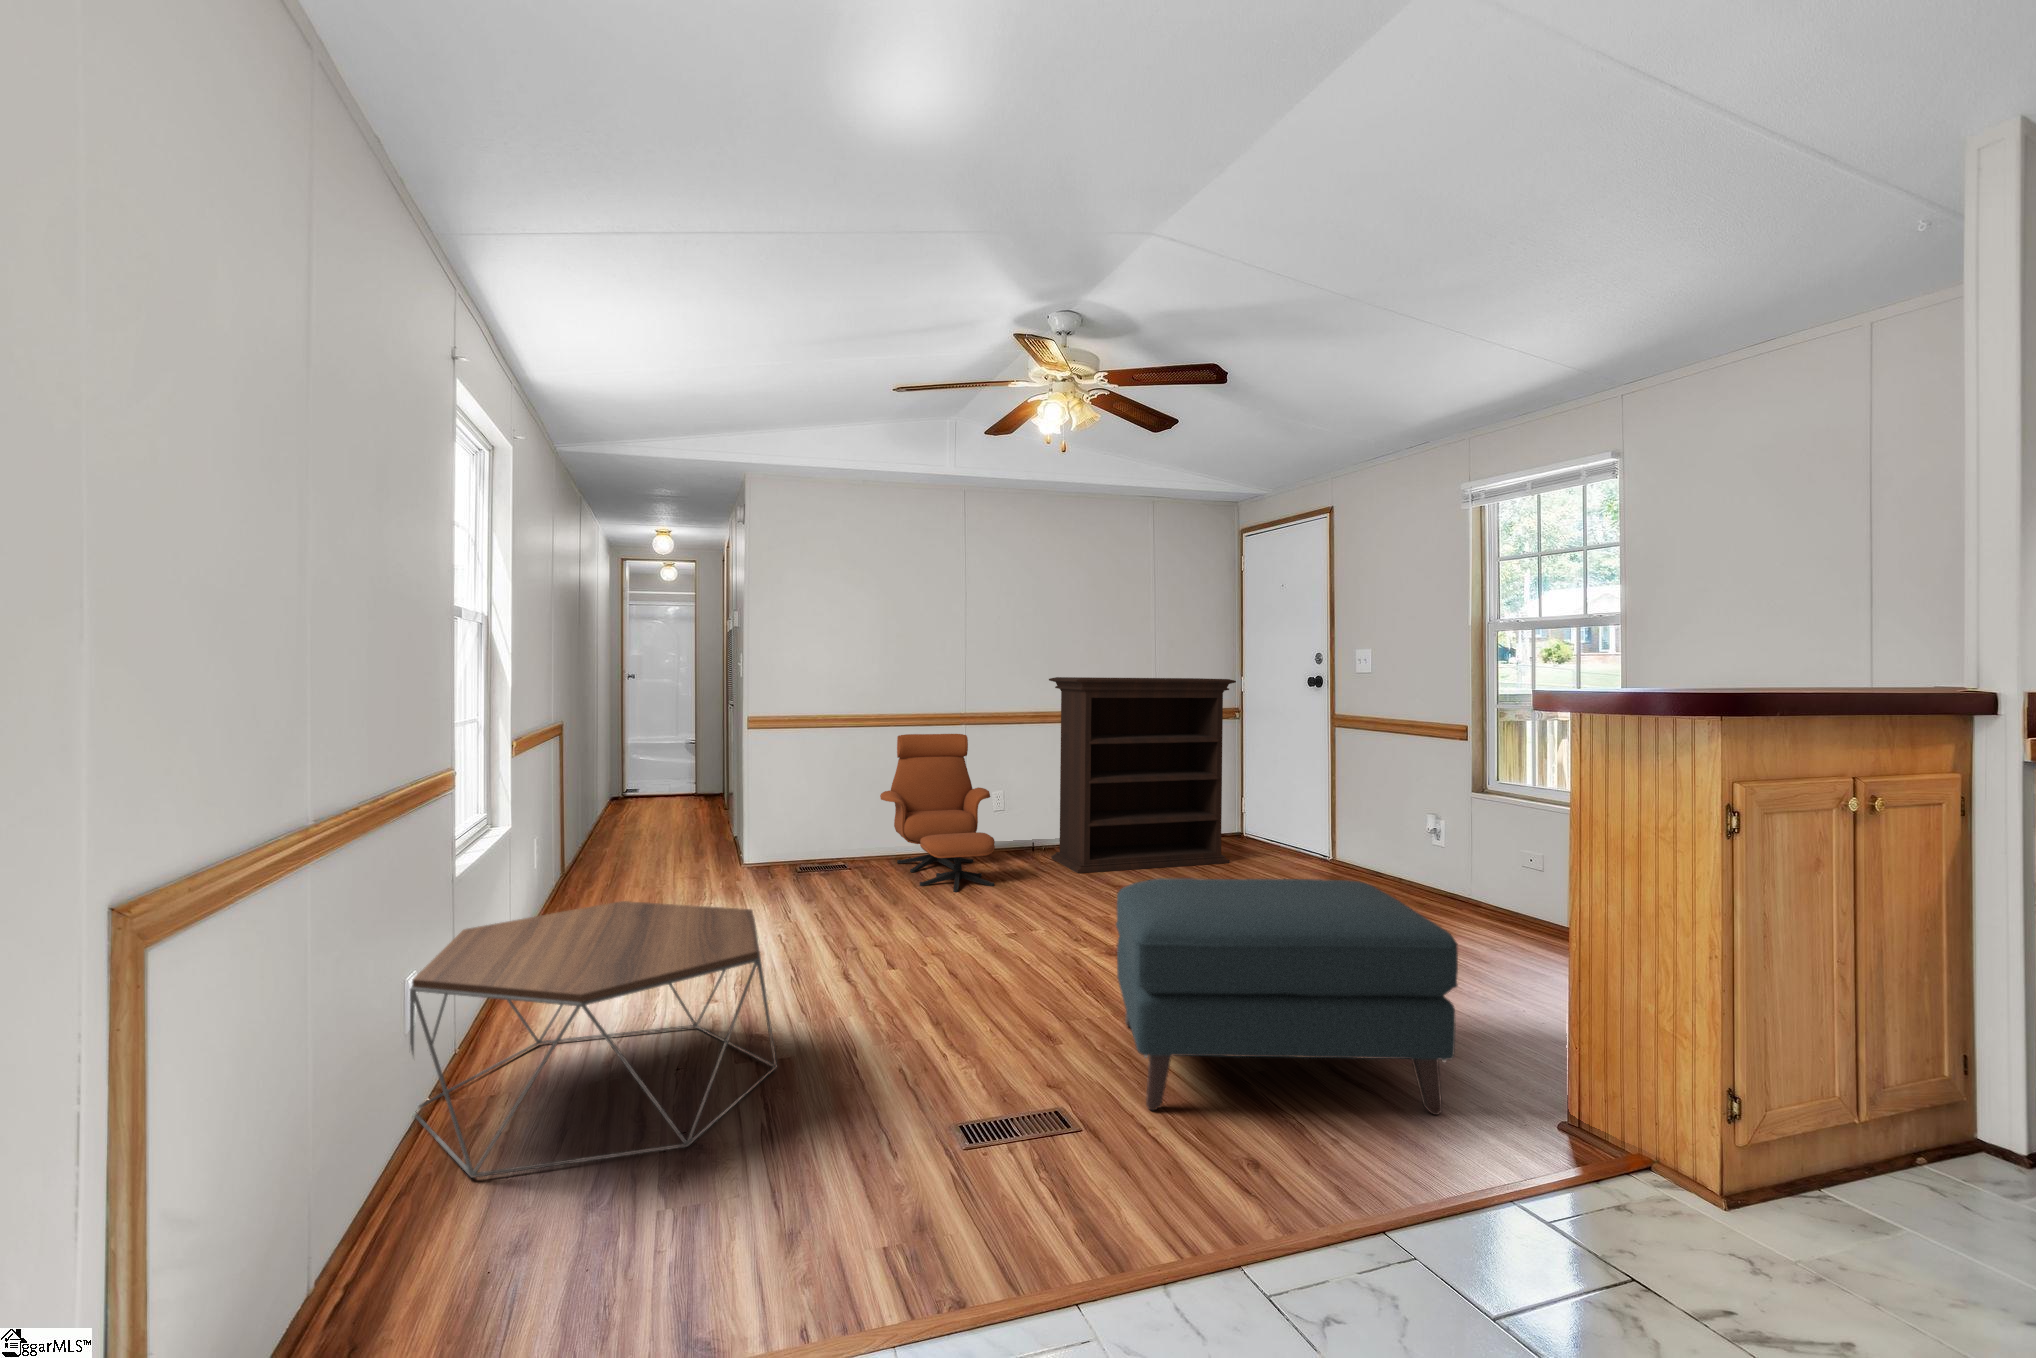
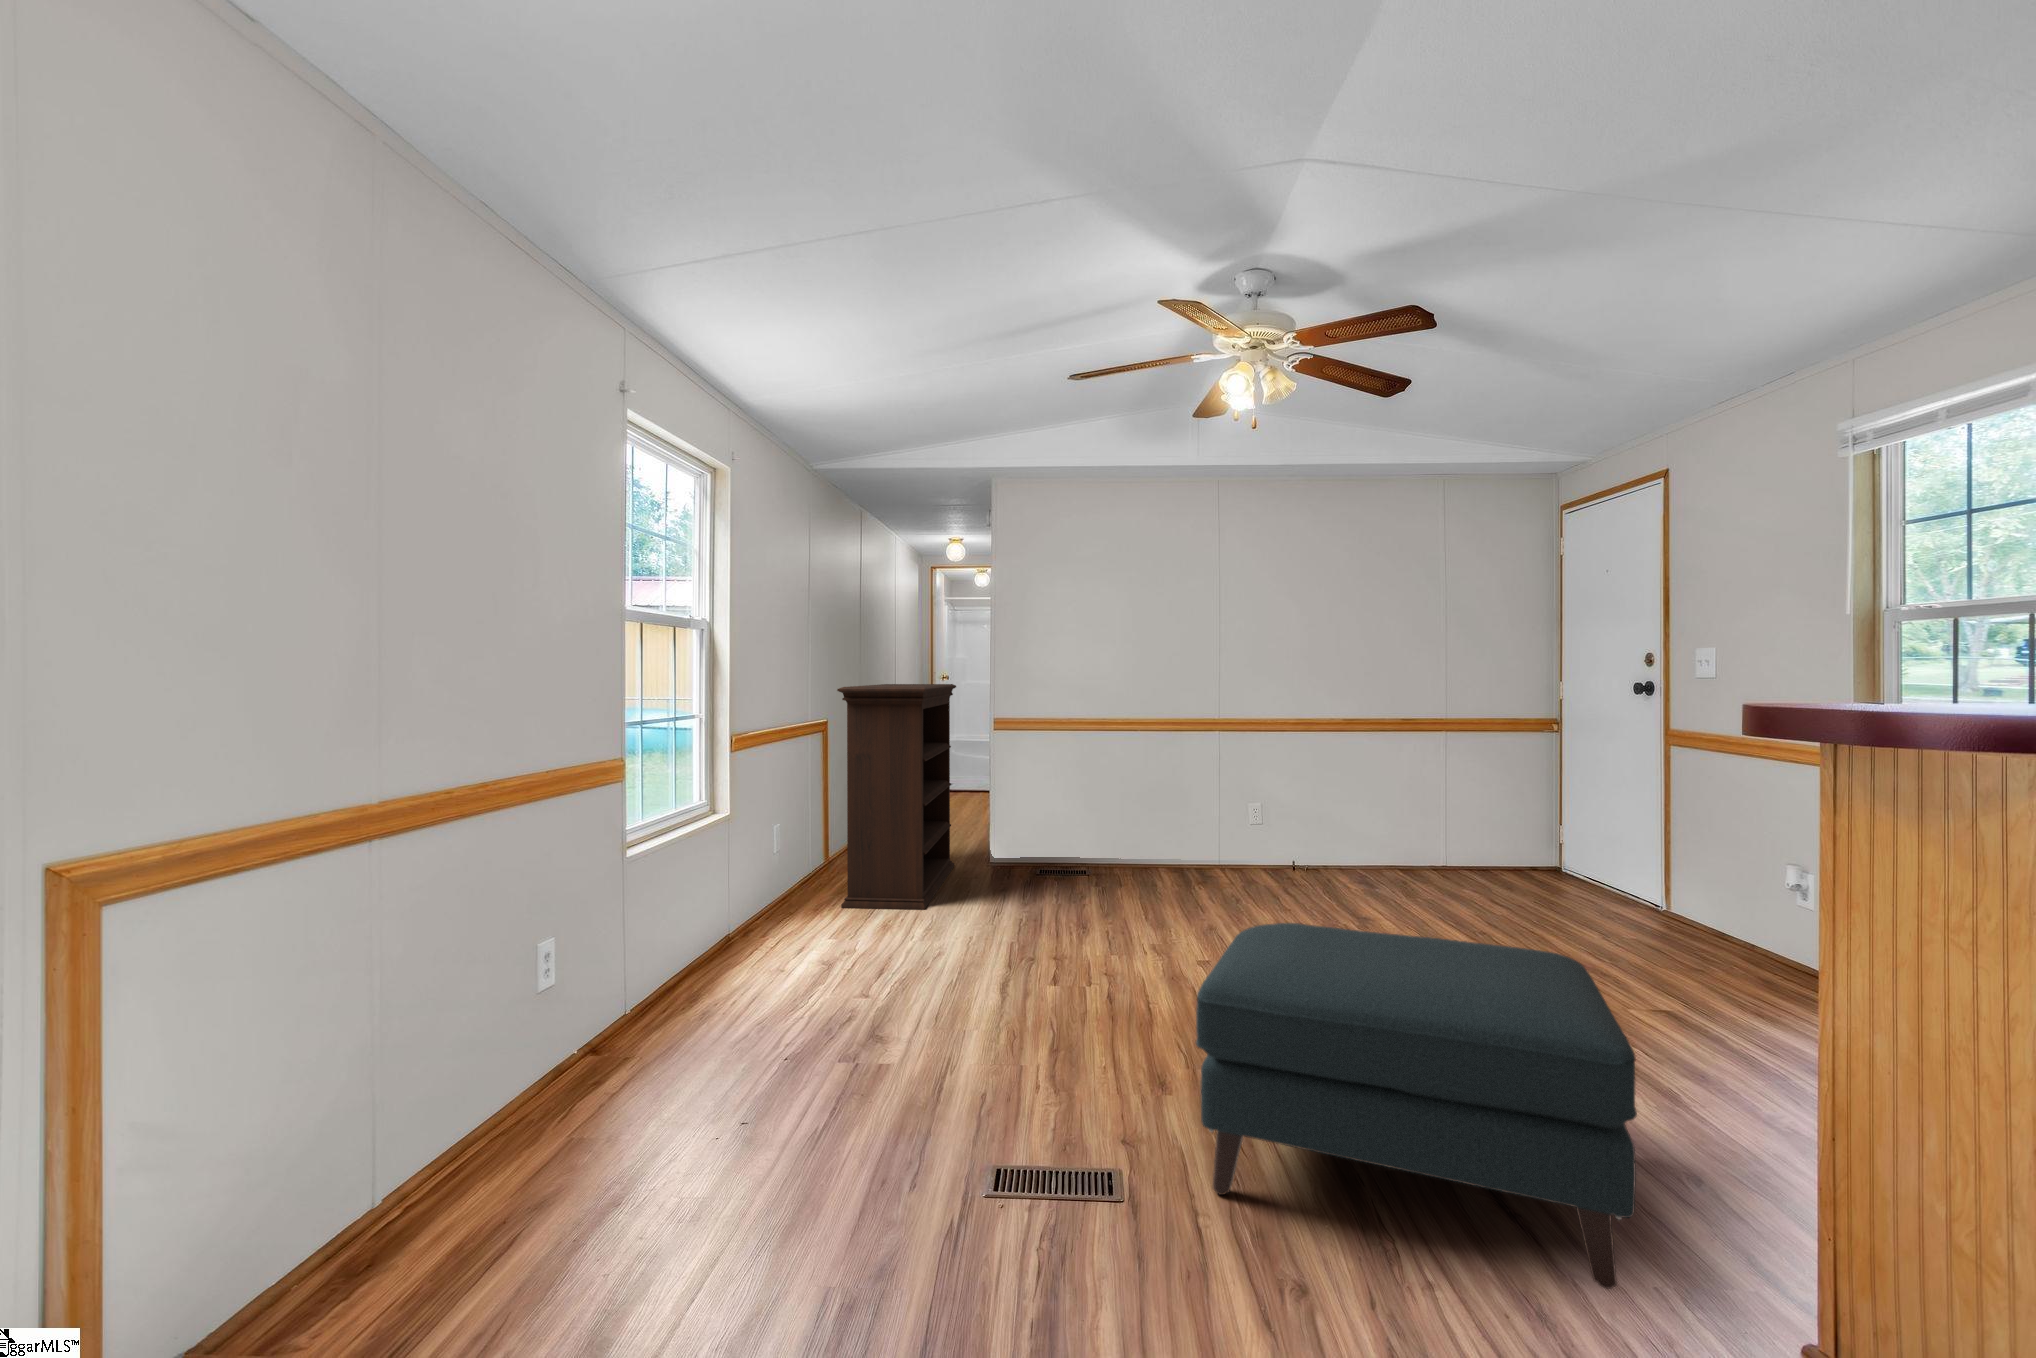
bookshelf: present [1049,677,1236,873] -> present [837,684,956,910]
lounge chair: present [880,734,995,892] -> none [1114,743,1230,909]
coffee table: present [410,901,777,1178] -> none [566,893,881,1132]

